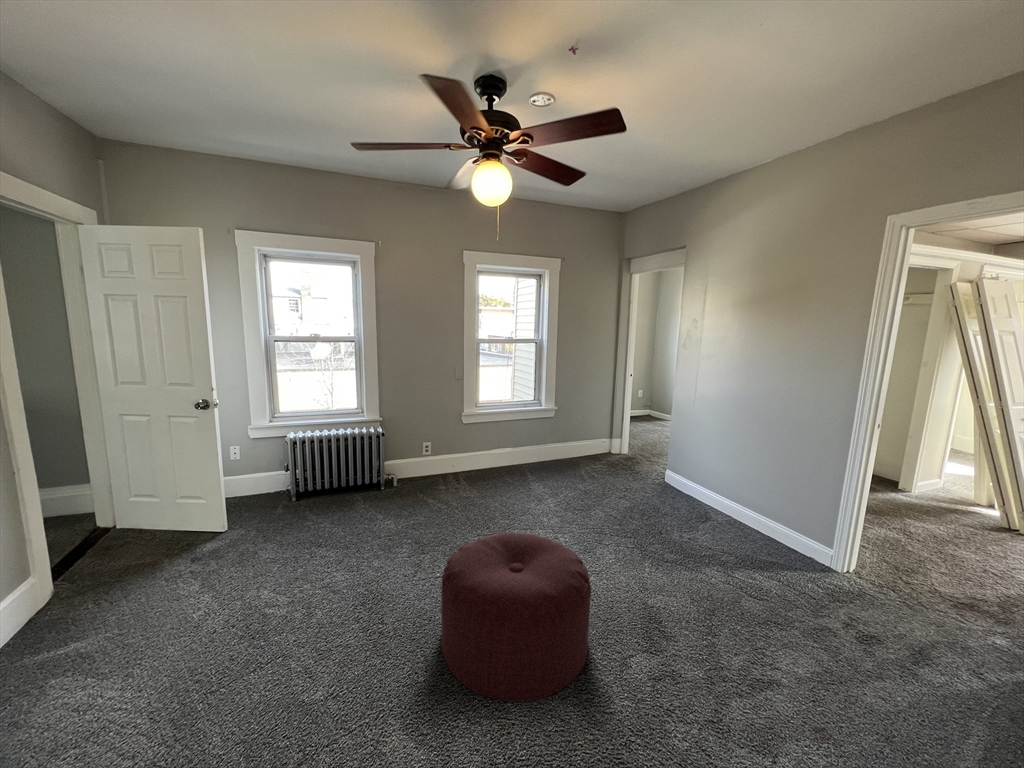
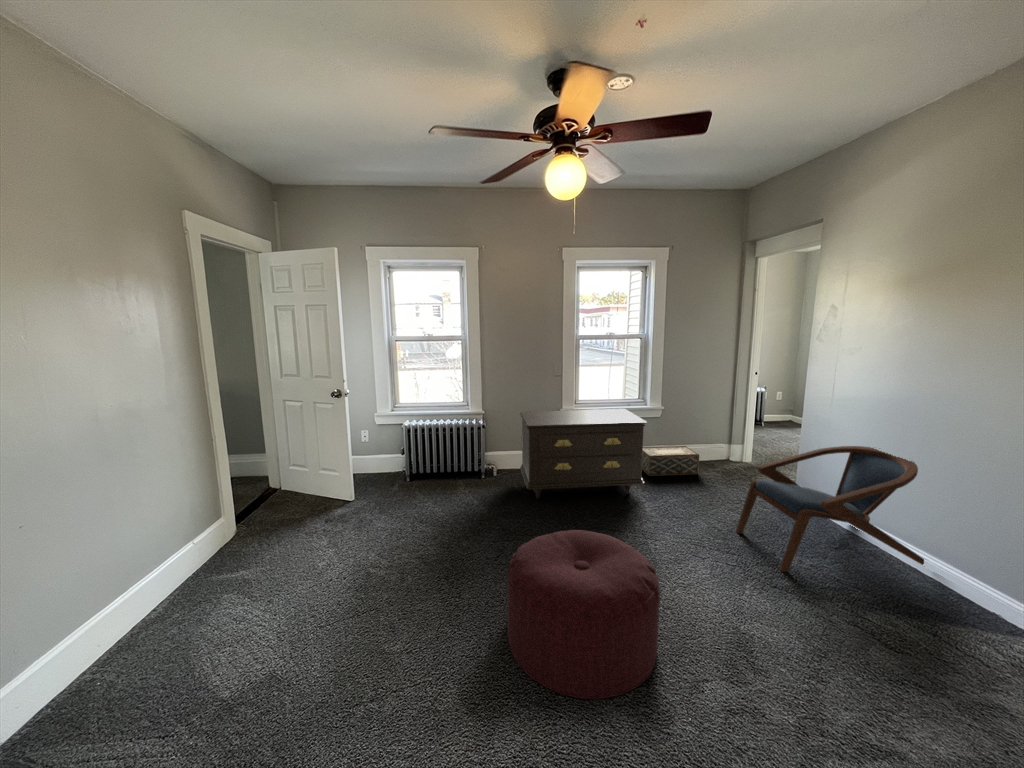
dresser: none [422,410,547,504] -> present [520,409,647,498]
armchair: none [627,434,775,547] -> present [736,446,924,572]
woven basket: none [534,442,588,472] -> present [642,446,699,476]

